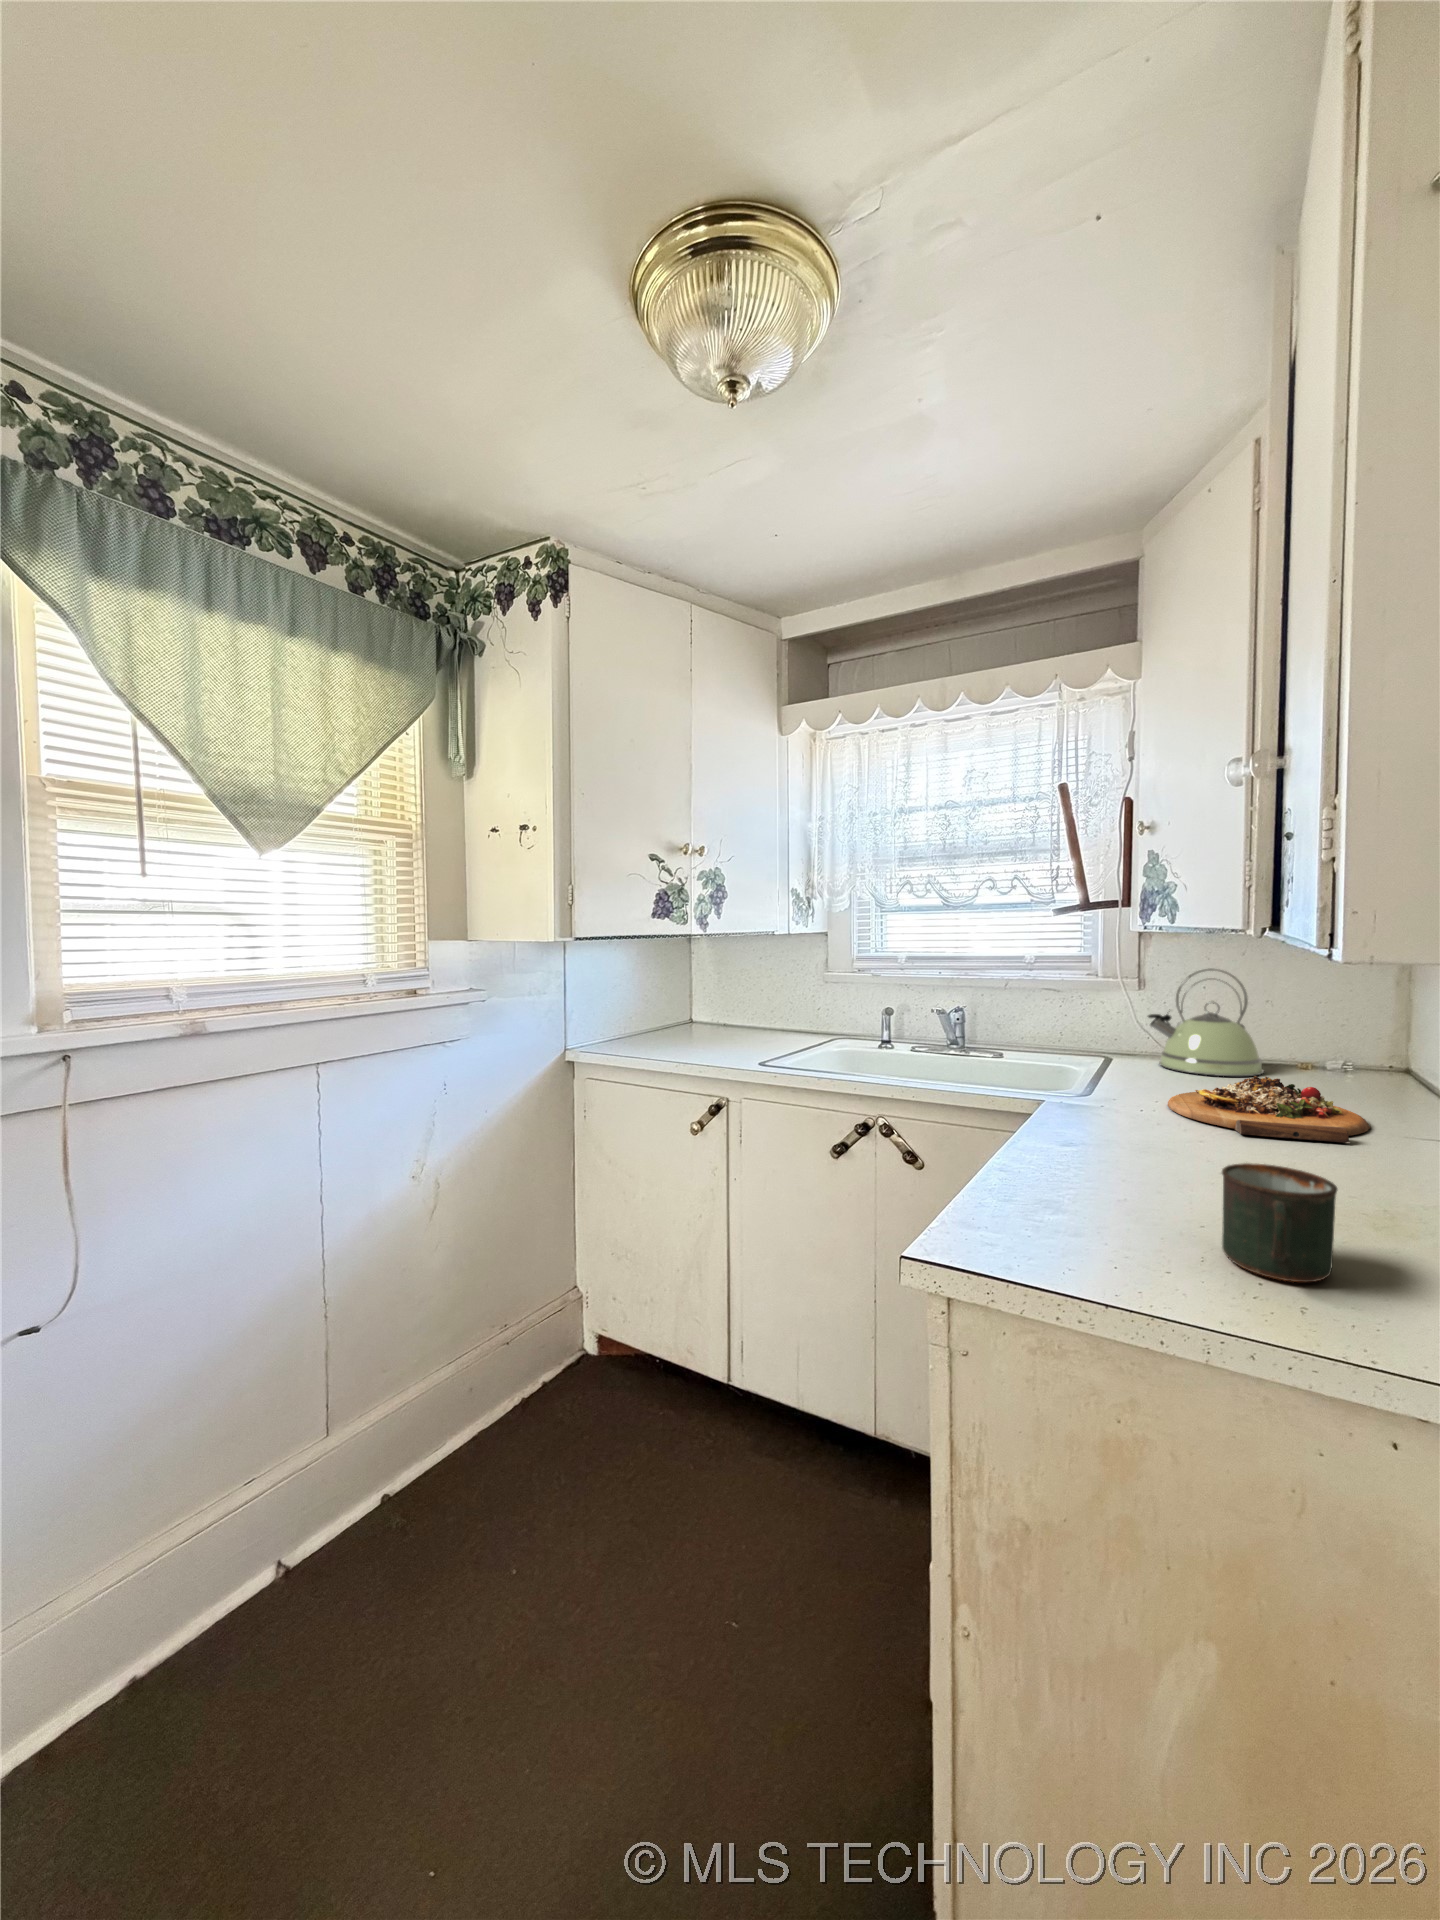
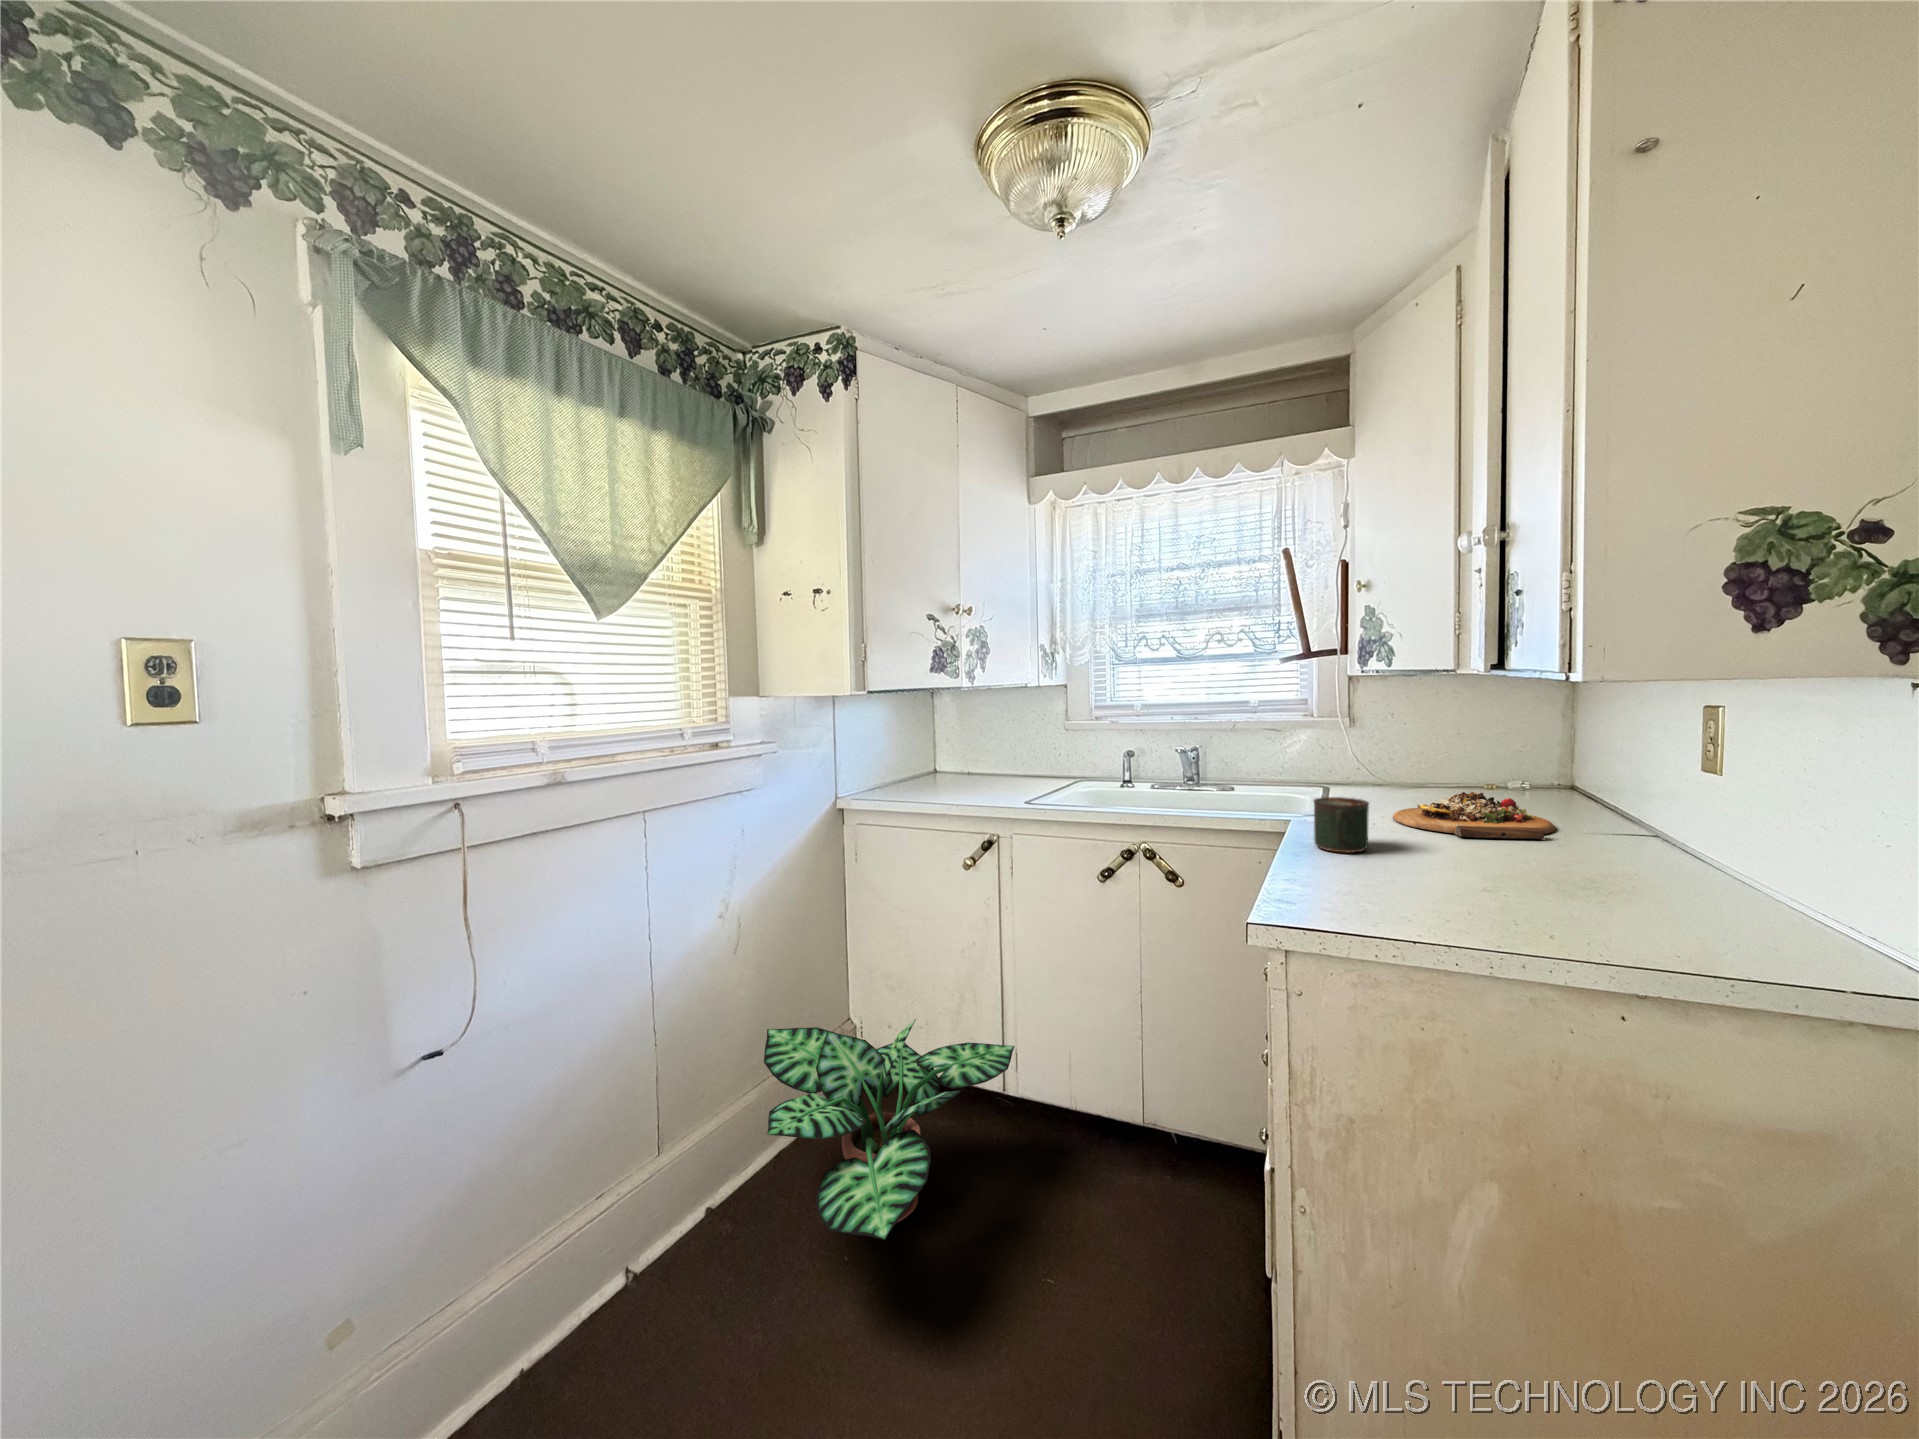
kettle: present [1148,968,1264,1076] -> none [1361,706,1459,796]
mug: present [1222,1163,1337,1282] -> present [1314,797,1369,853]
potted plant: none [418,1303,728,1572] -> present [764,1019,1015,1240]

